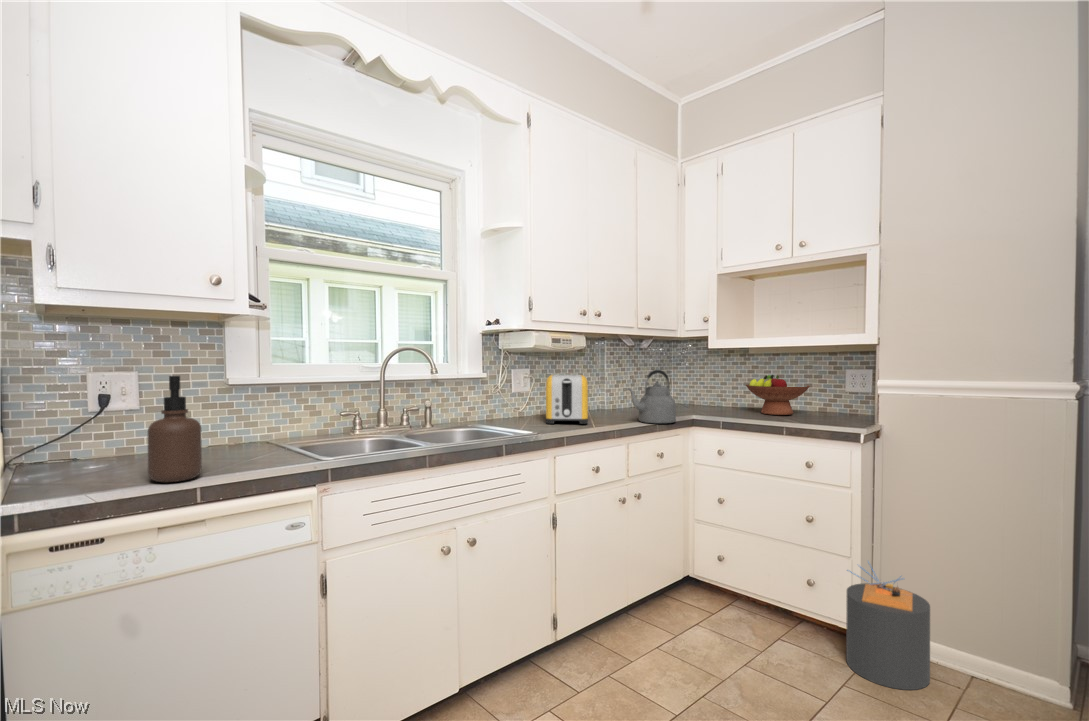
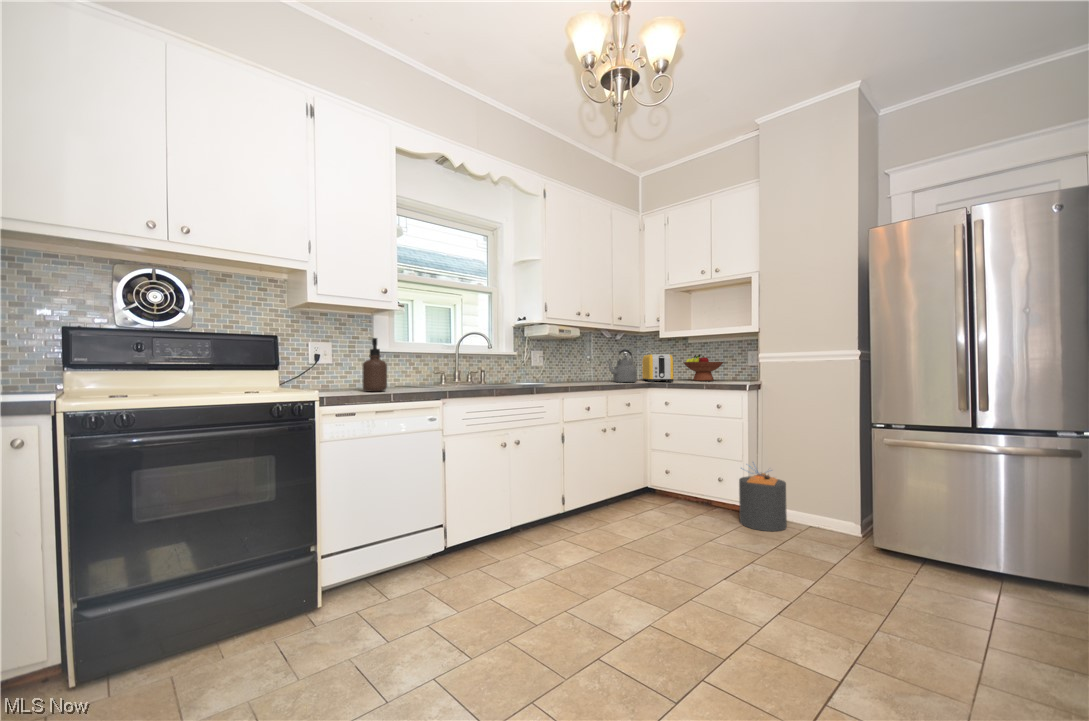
toaster: present [546,375,588,424] -> present [642,354,673,382]

